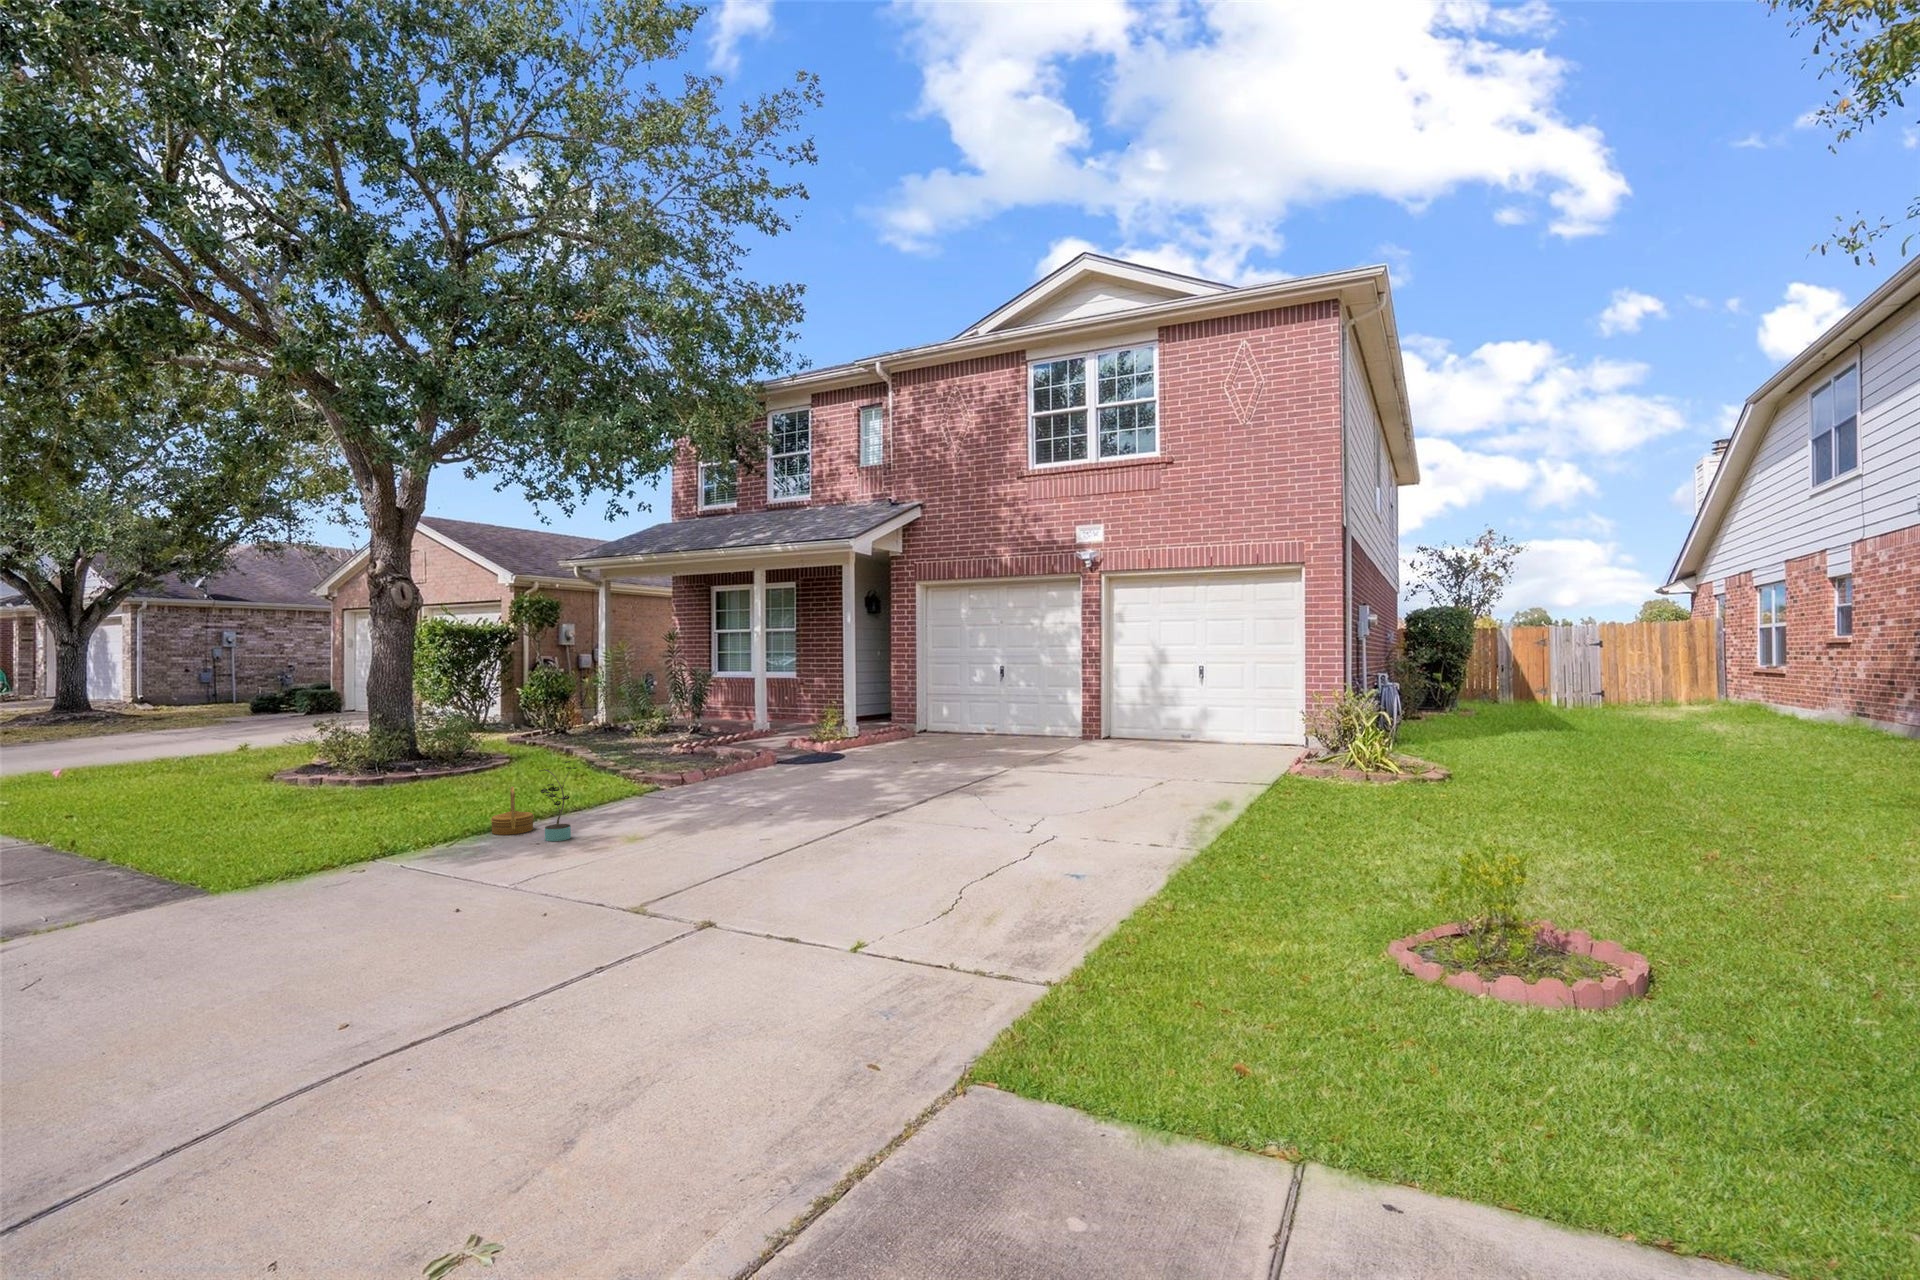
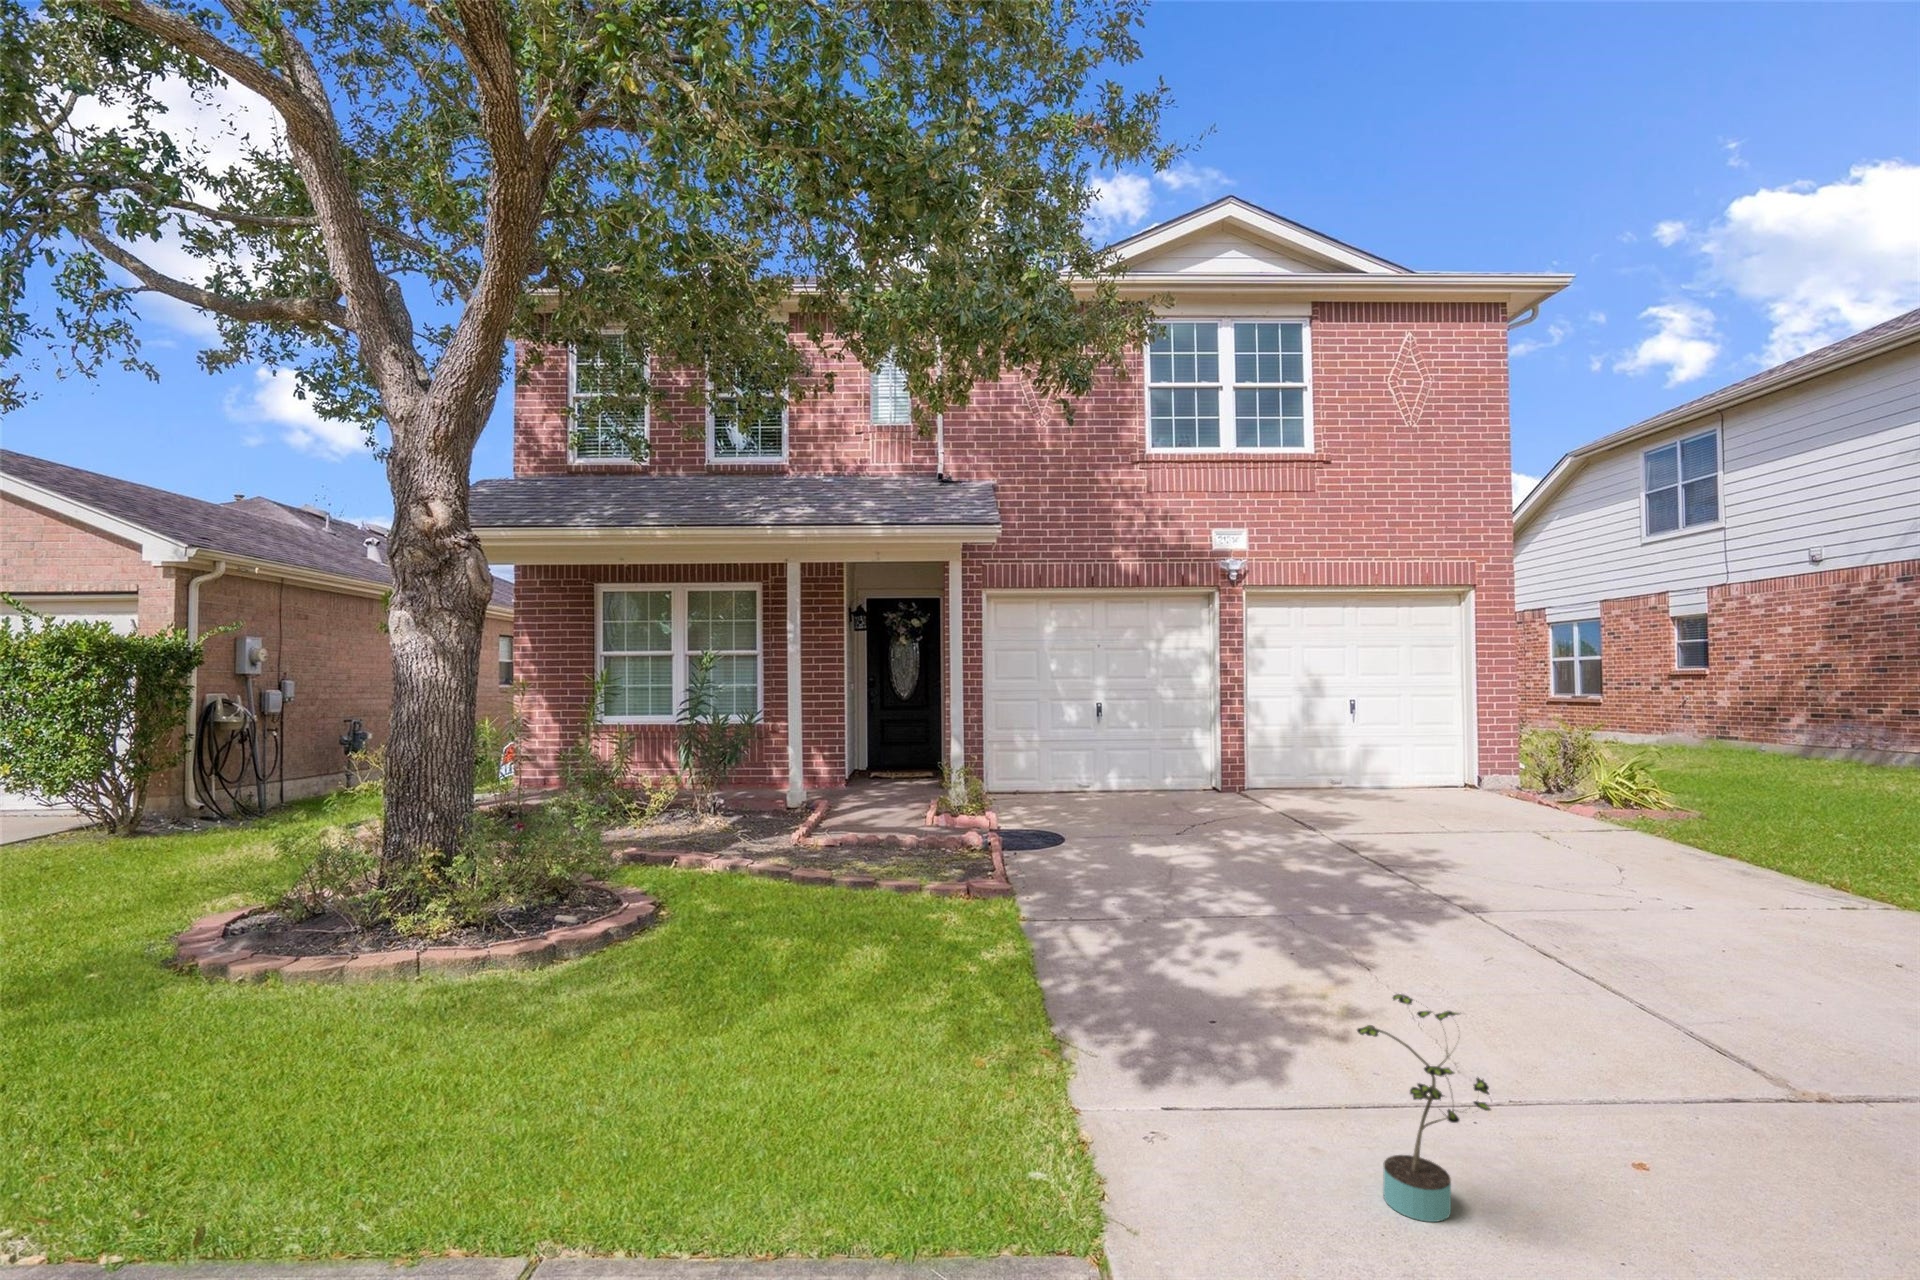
basket: present [491,787,534,835] -> none [1164,1071,1277,1226]

